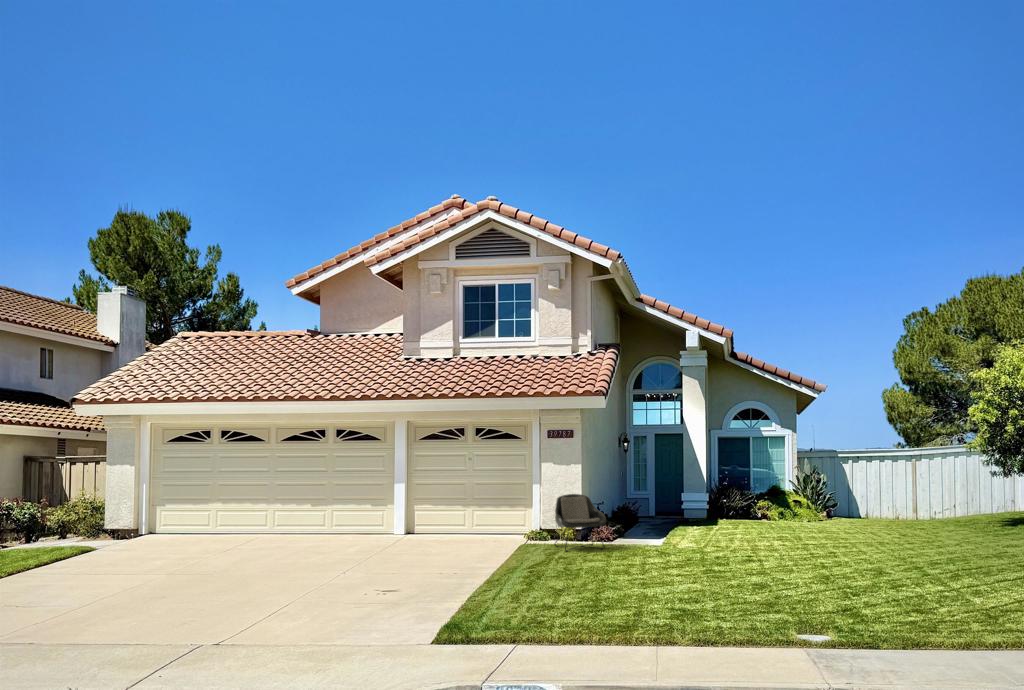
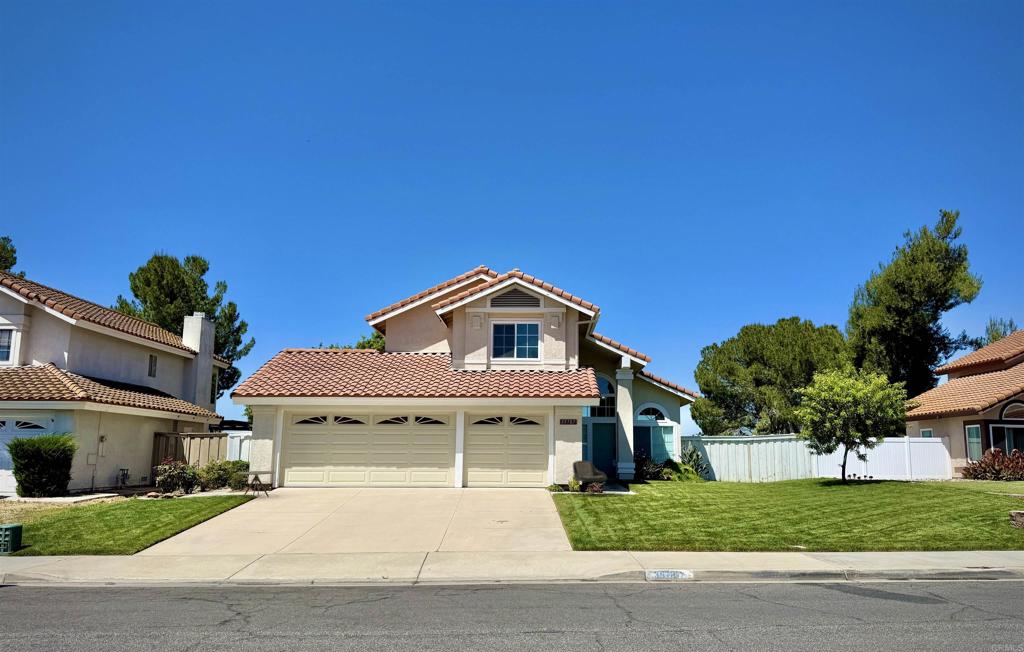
round table: none [79,509,133,549] -> present [238,471,275,498]

